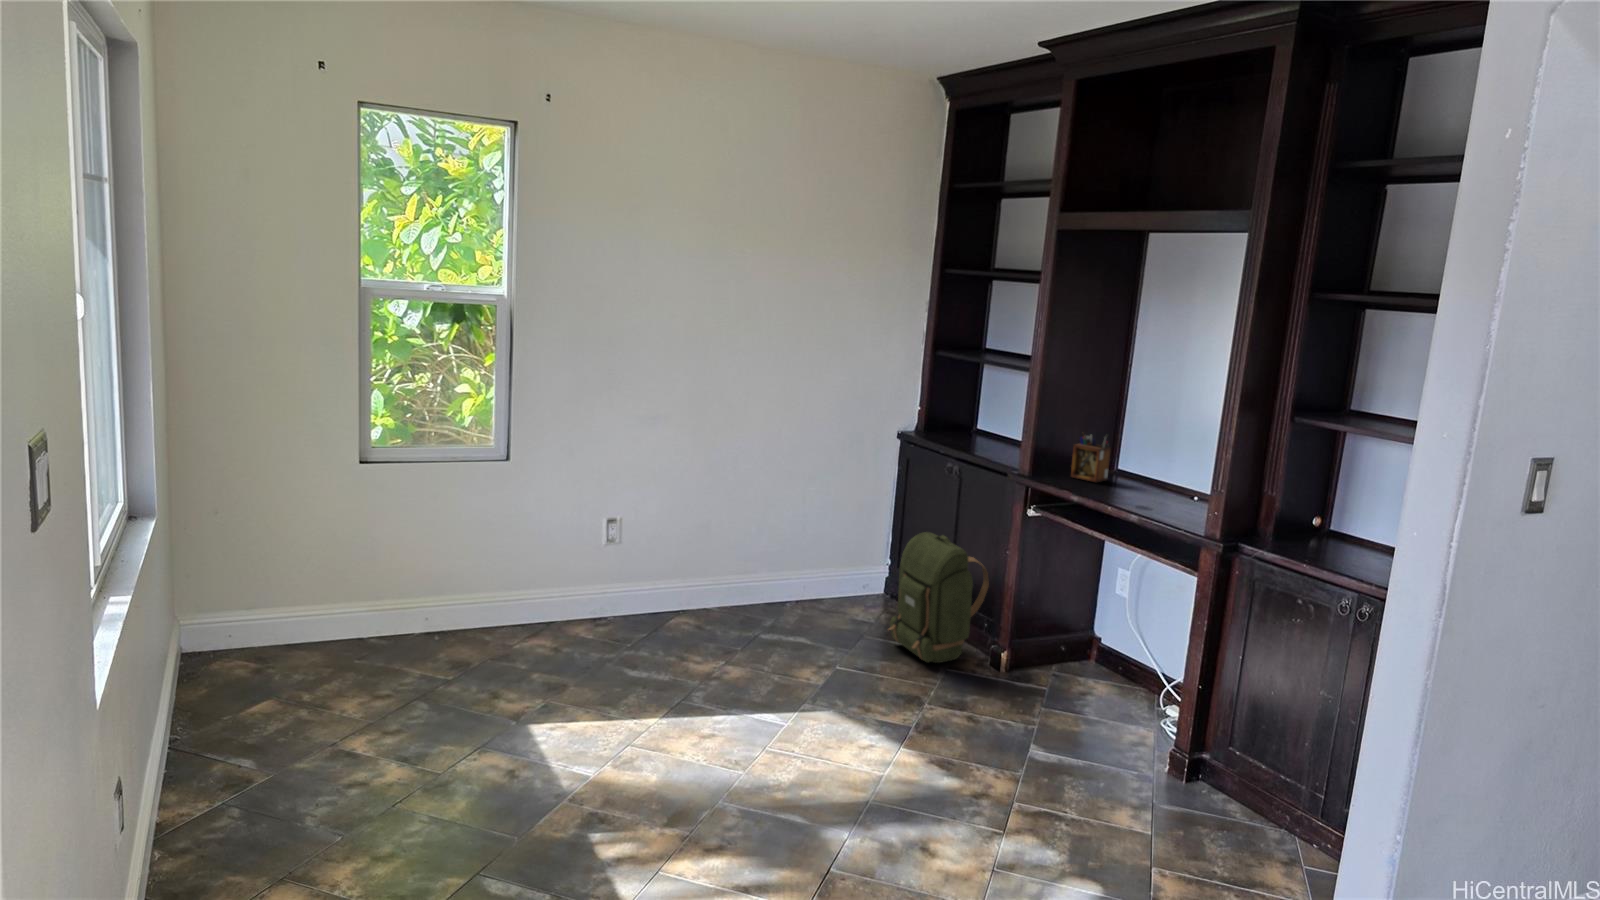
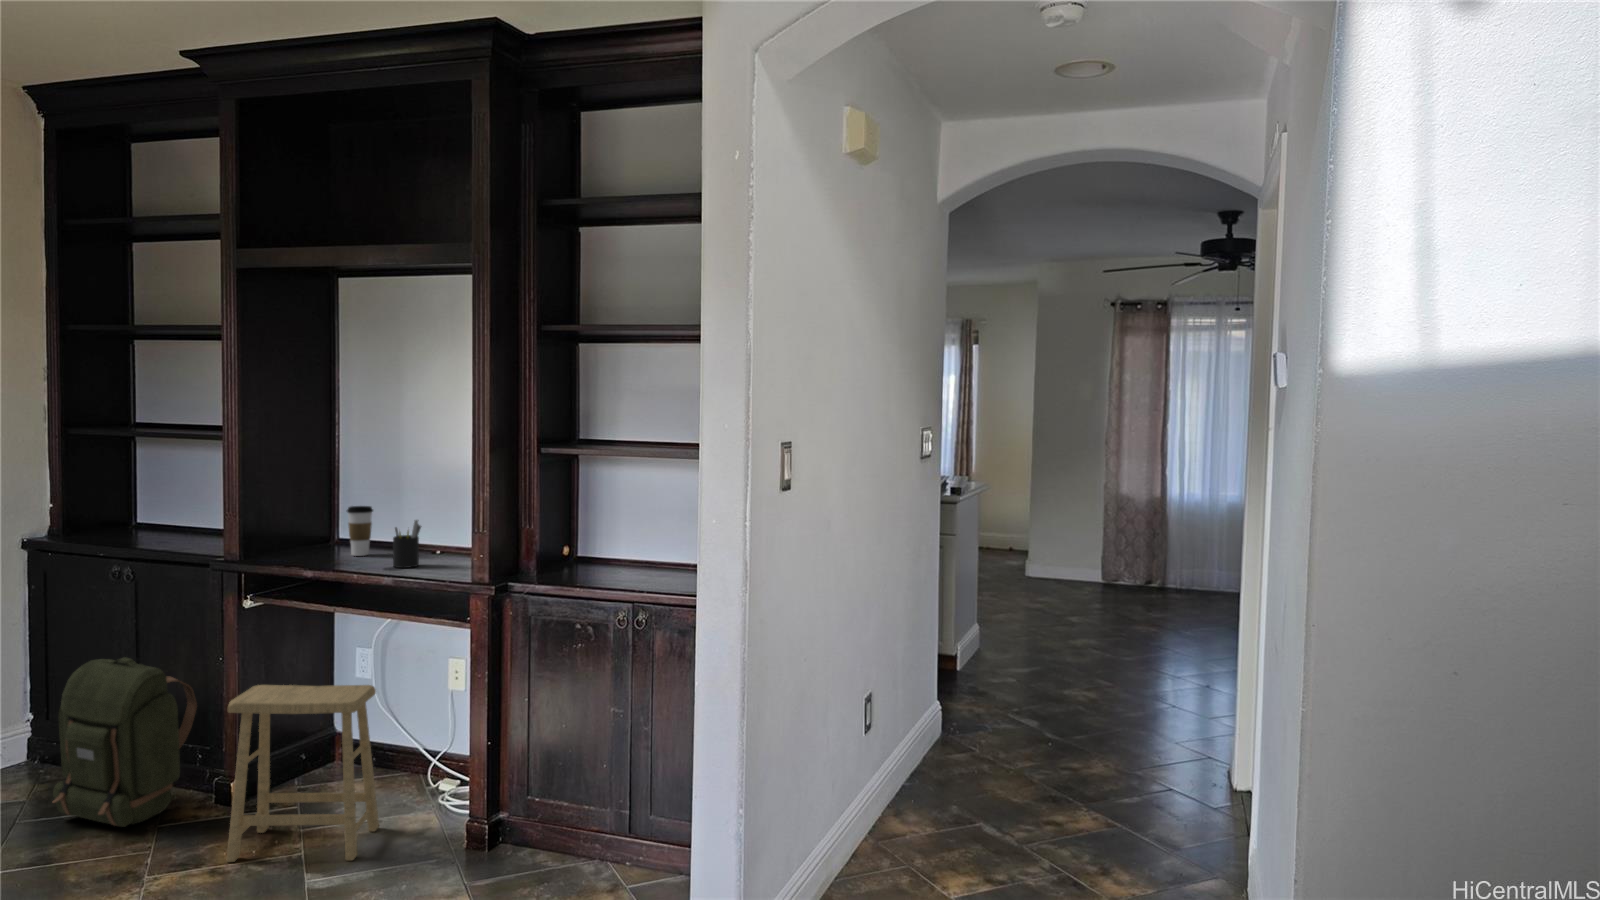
desk organizer: present [1071,433,1111,482] -> none [289,499,334,555]
coffee cup: none [1119,444,1143,490] -> present [347,506,373,556]
pen holder: none [1146,467,1176,510] -> present [393,520,421,568]
footstool: none [982,581,1114,747] -> present [227,685,379,862]

